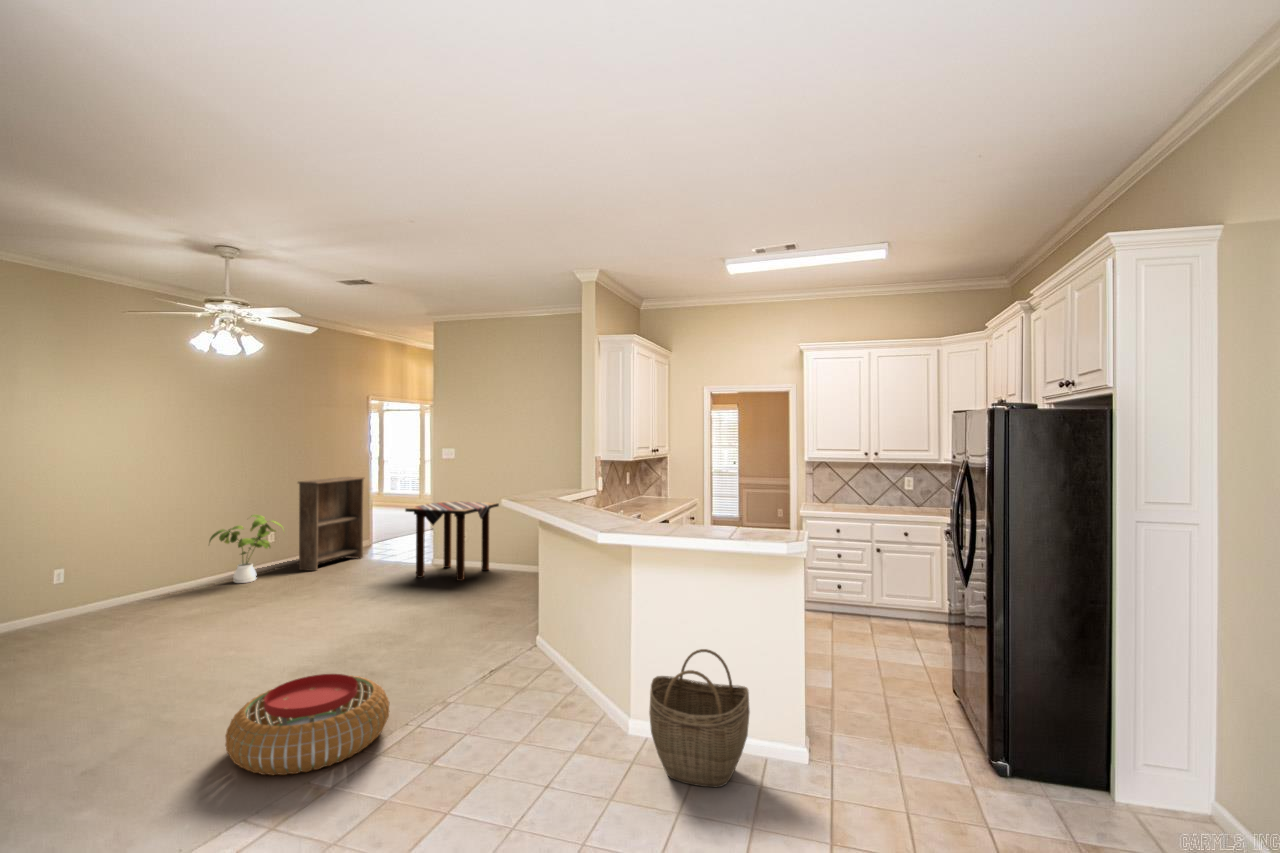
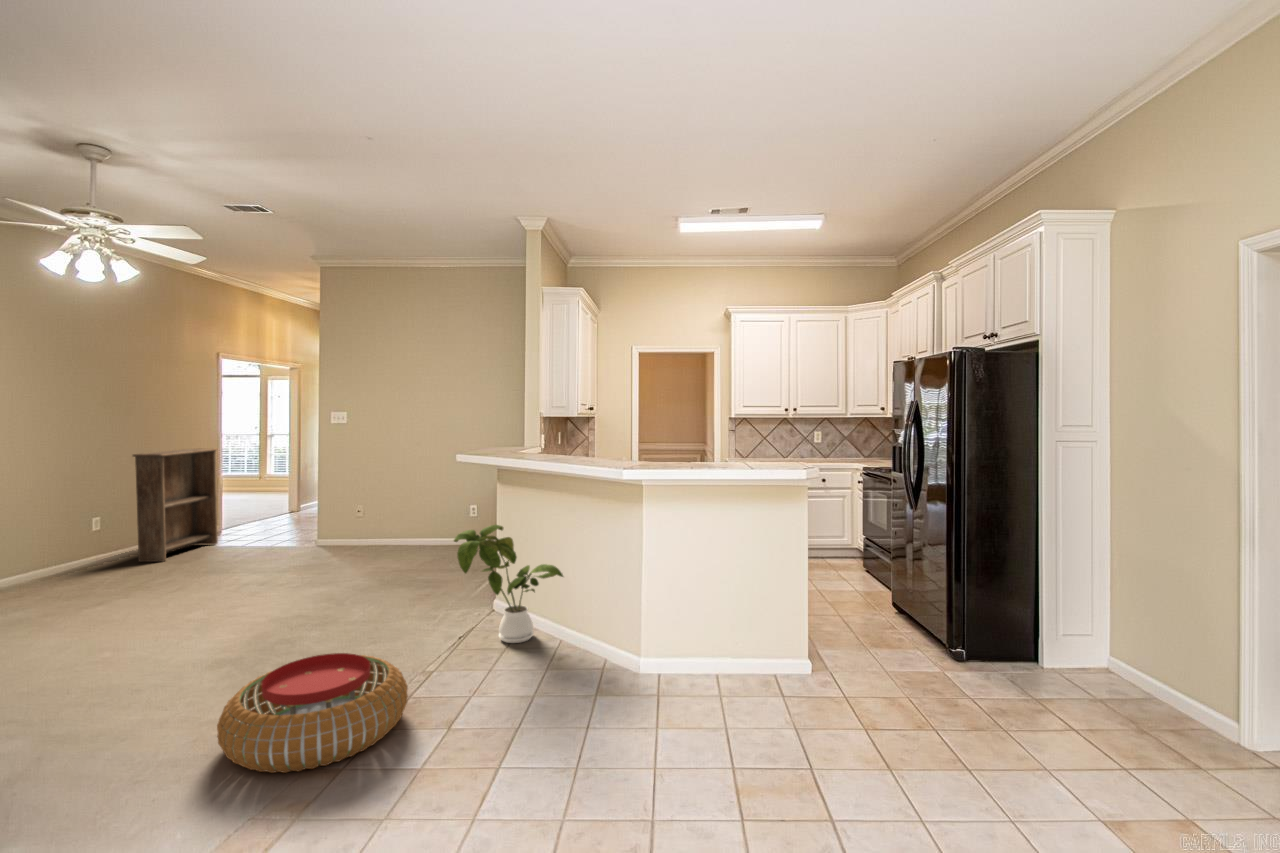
side table: present [405,501,499,581] -> none [290,472,398,559]
house plant: present [209,515,283,583] -> present [454,525,563,643]
woven basket: present [649,649,750,787] -> none [701,582,798,707]

